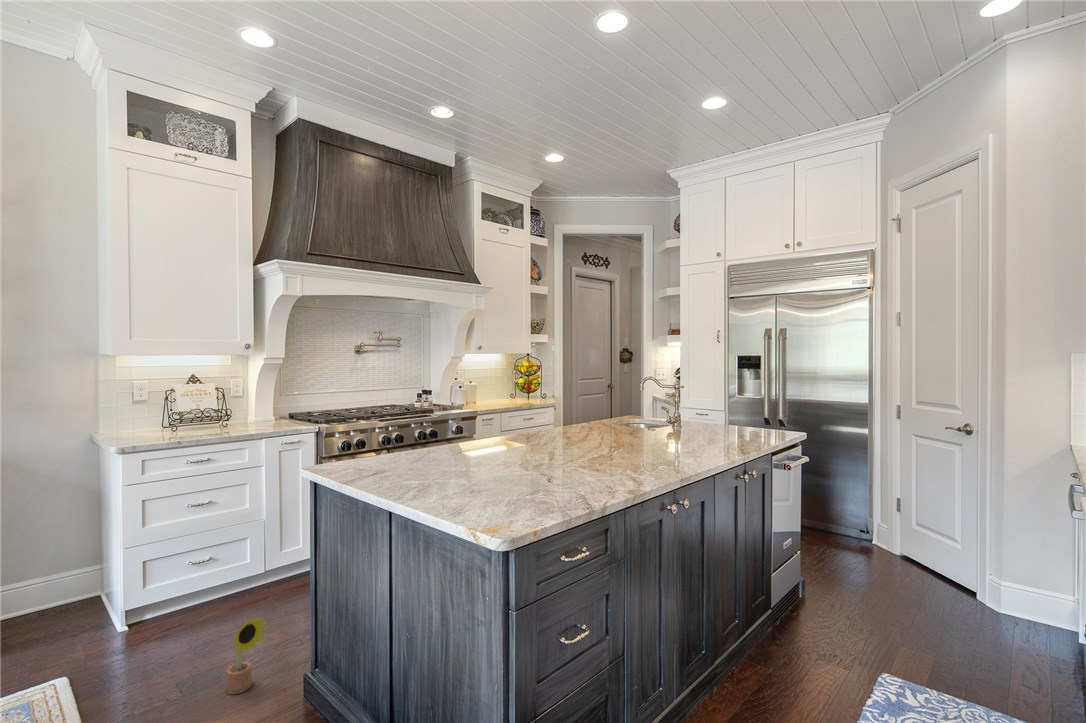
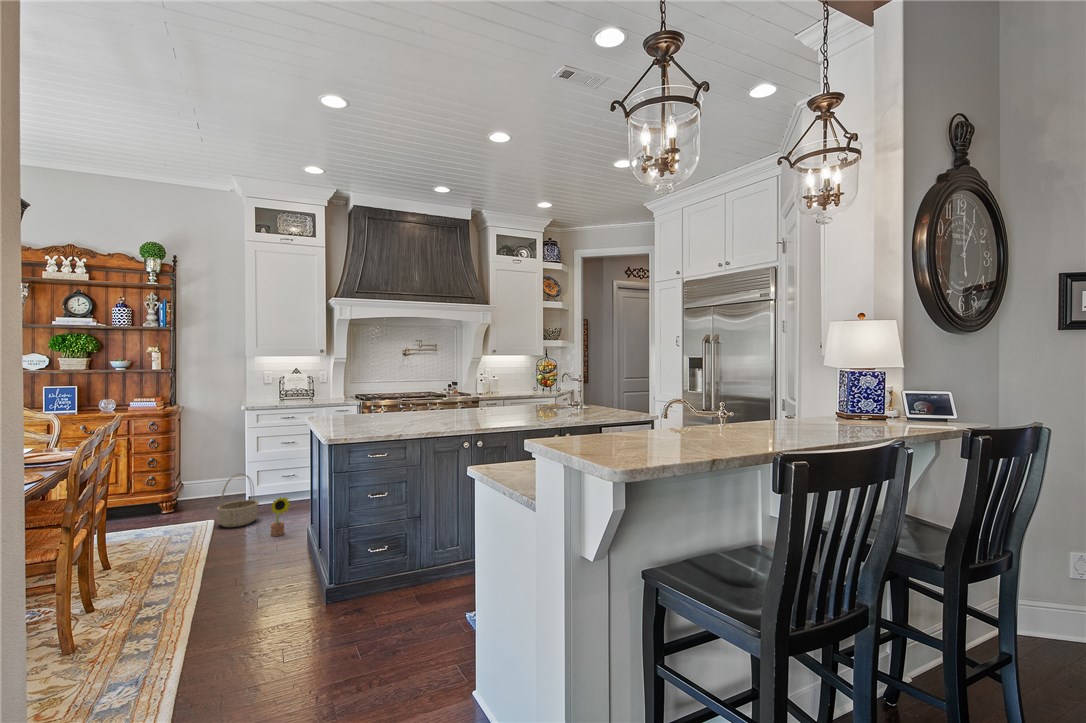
basket: none [89,577,173,689] -> present [217,474,258,527]

